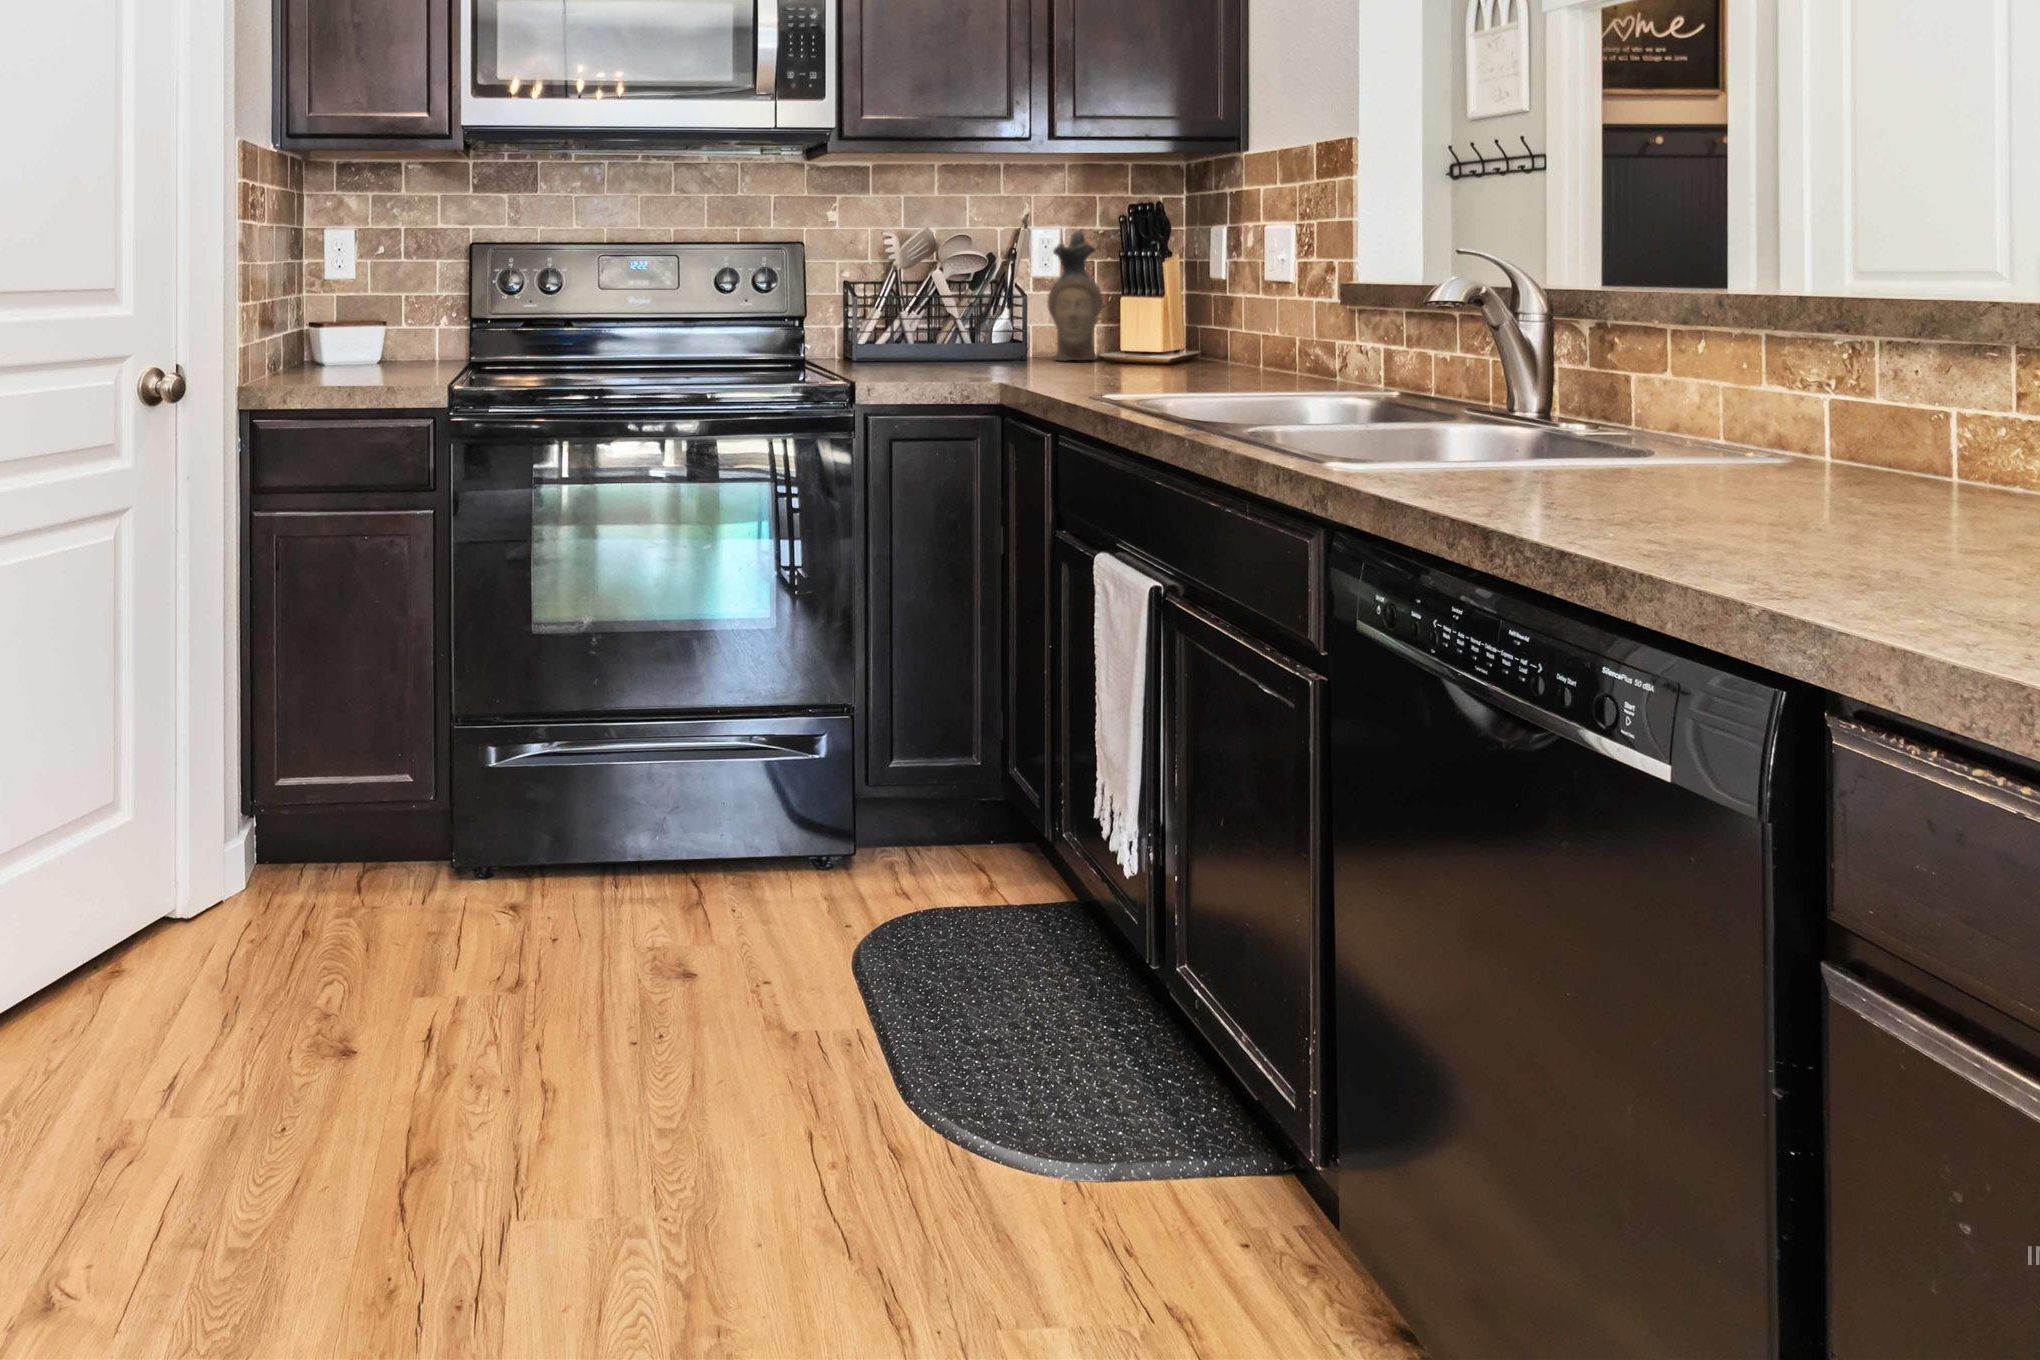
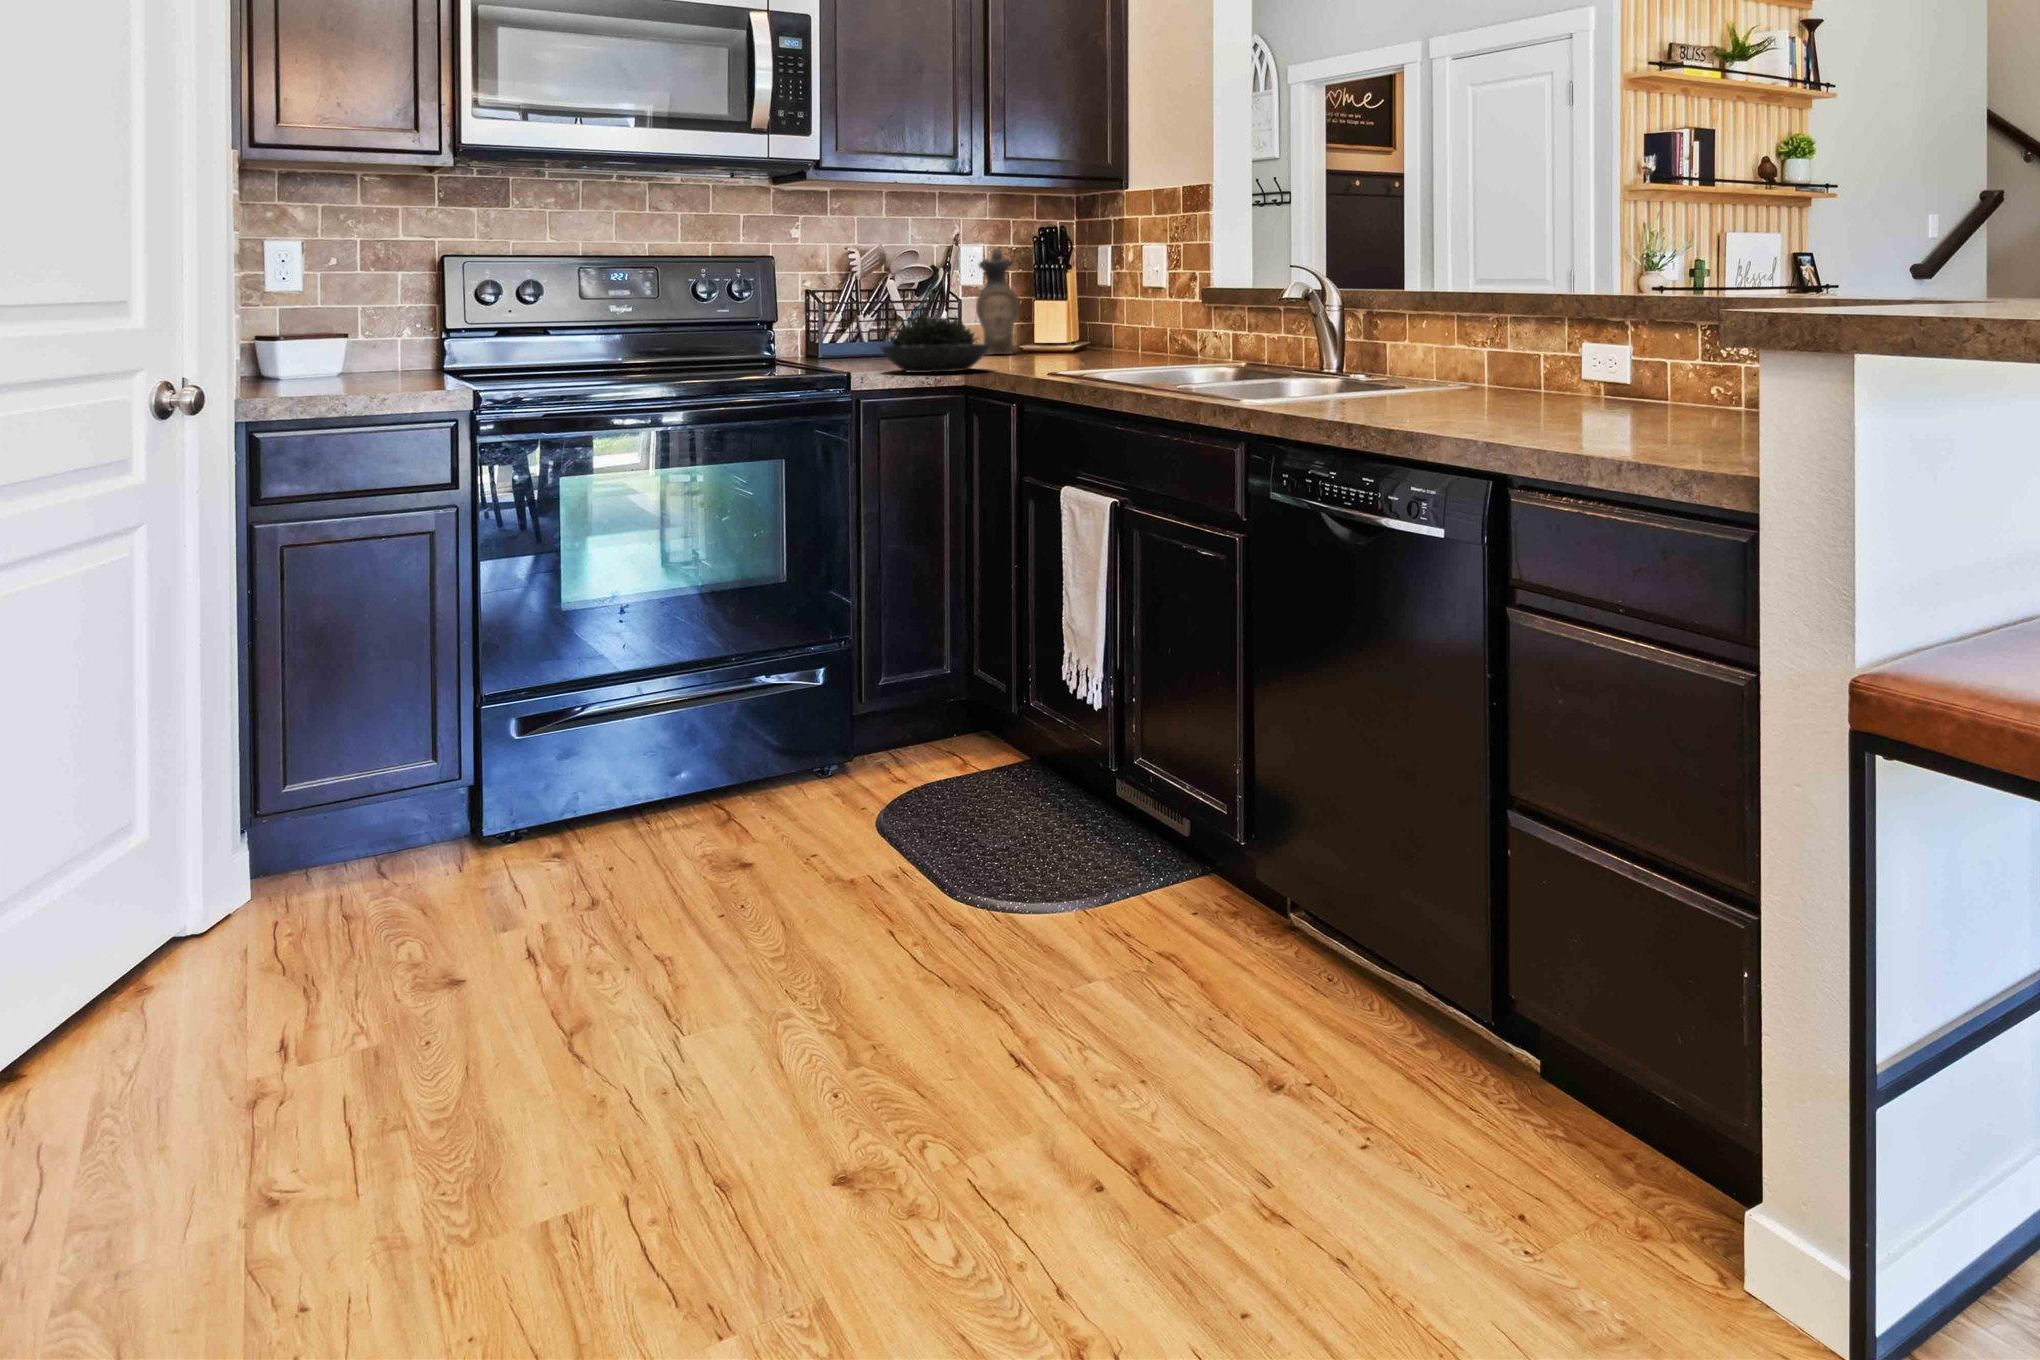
succulent plant: none [897,314,1034,386] -> present [881,314,991,373]

